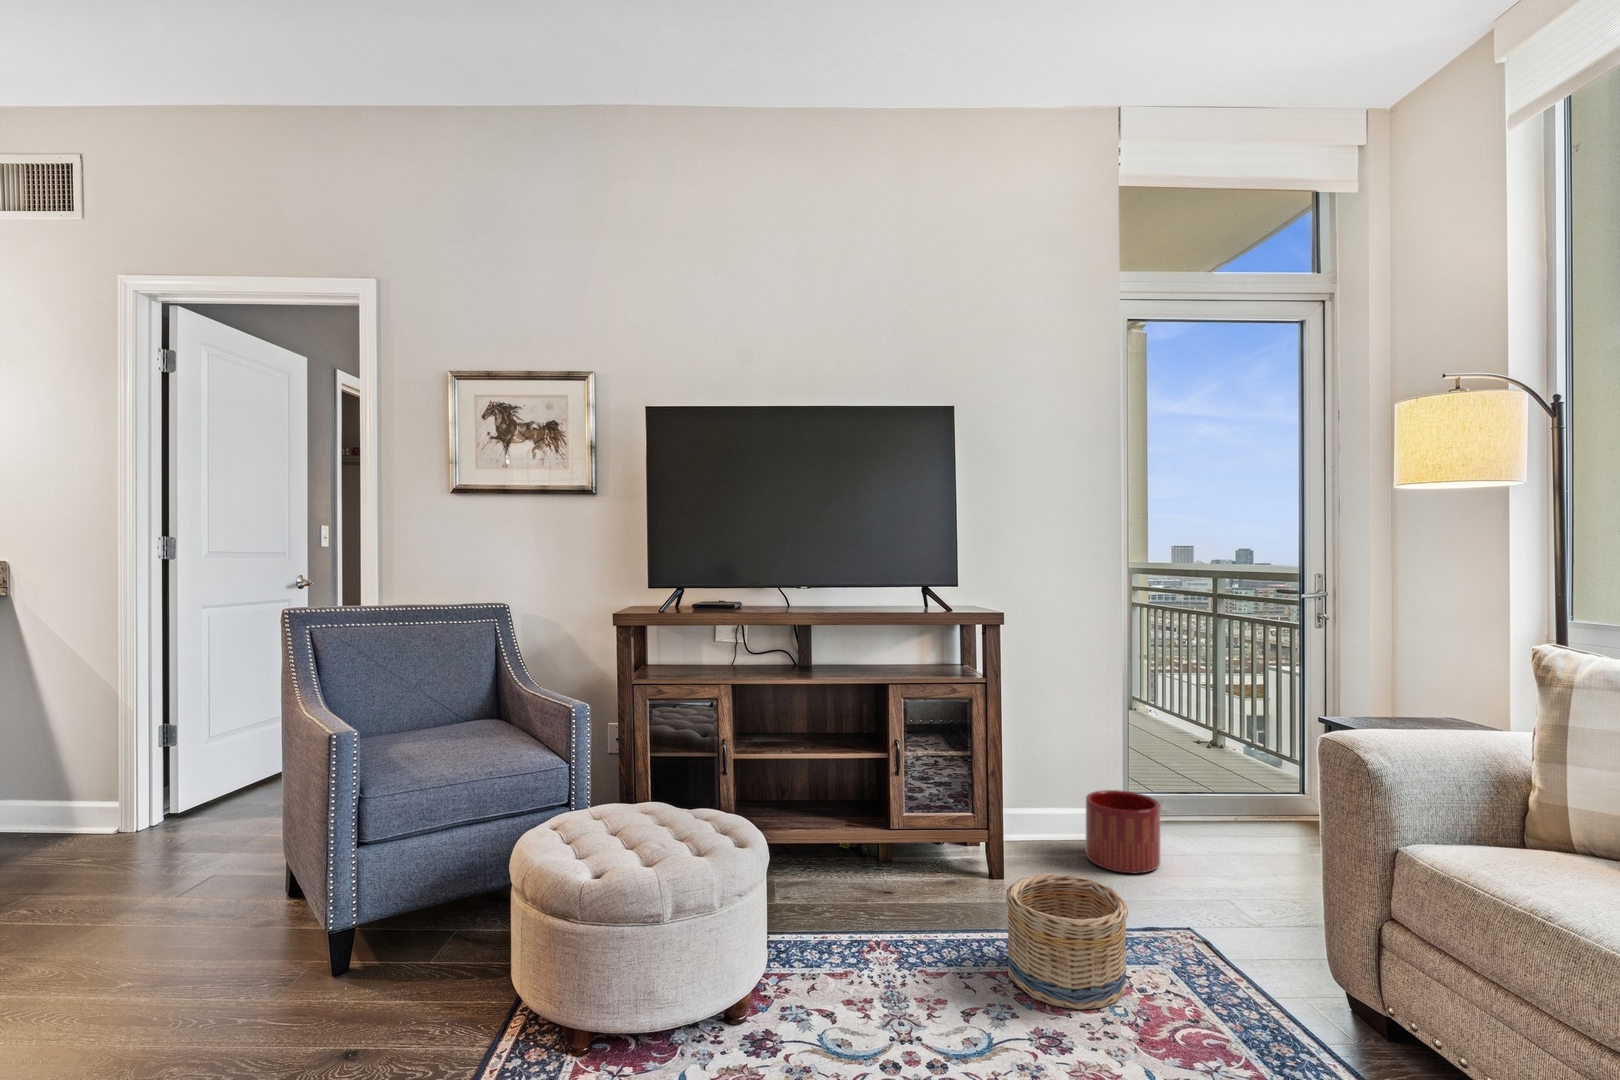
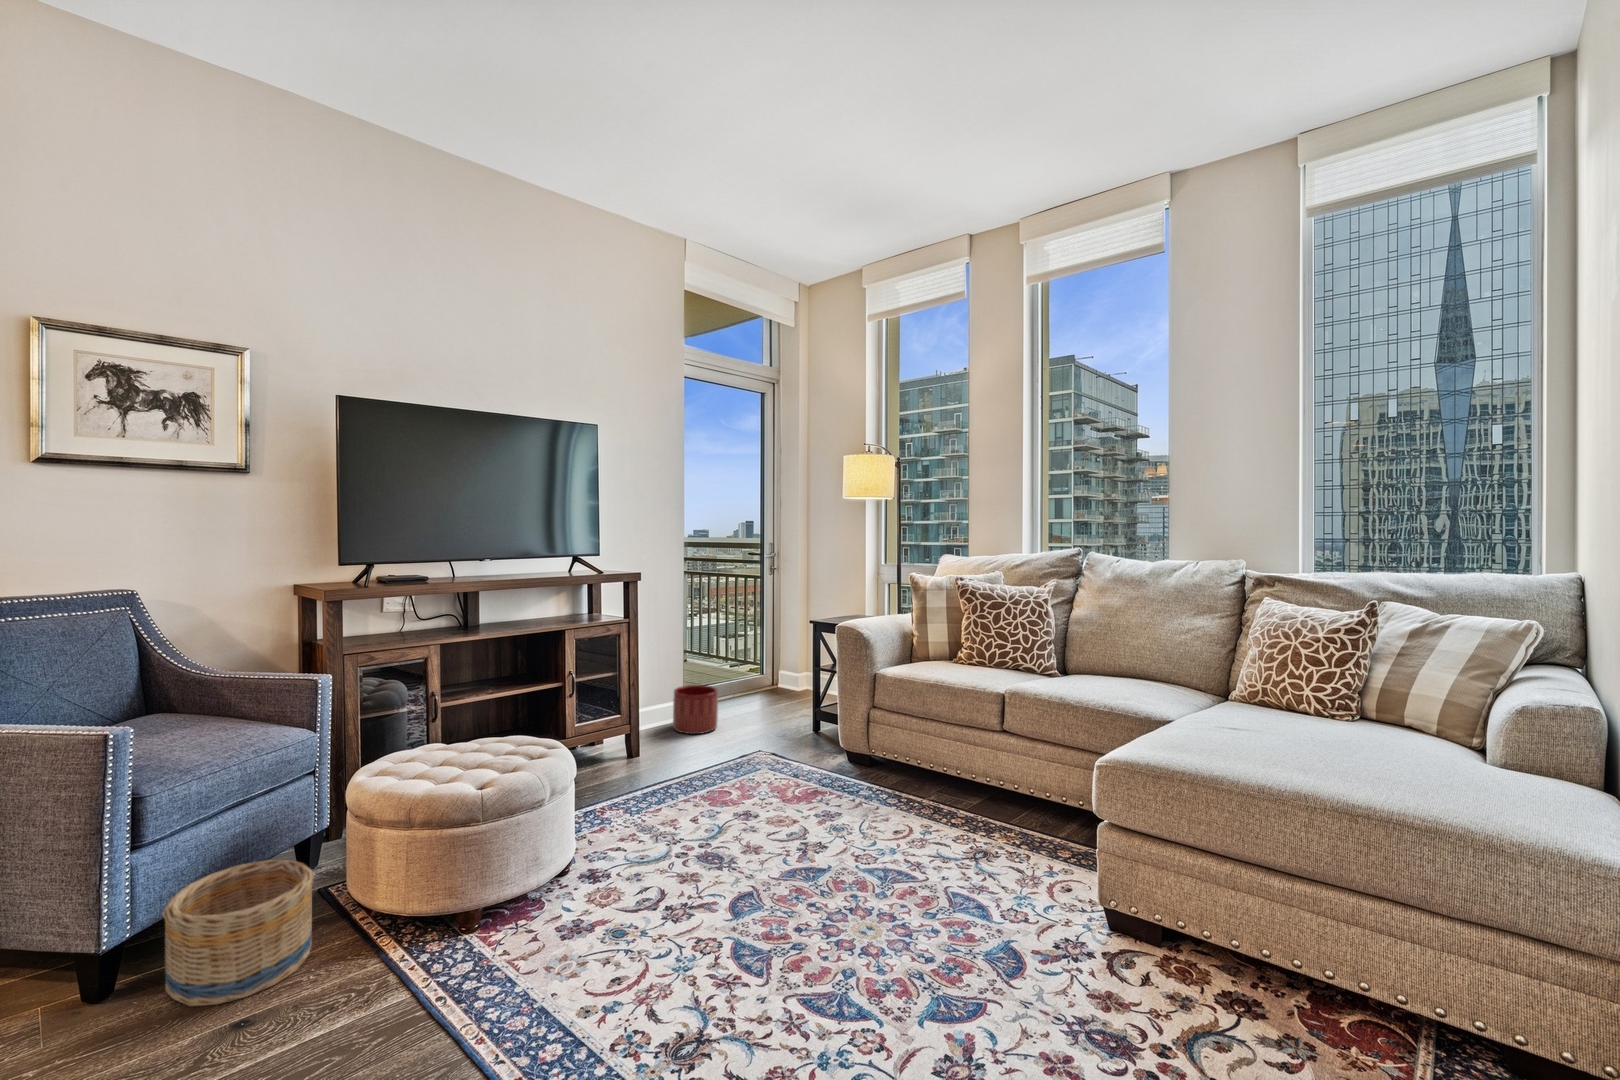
basket: present [1006,874,1128,1009] -> present [162,860,314,1006]

